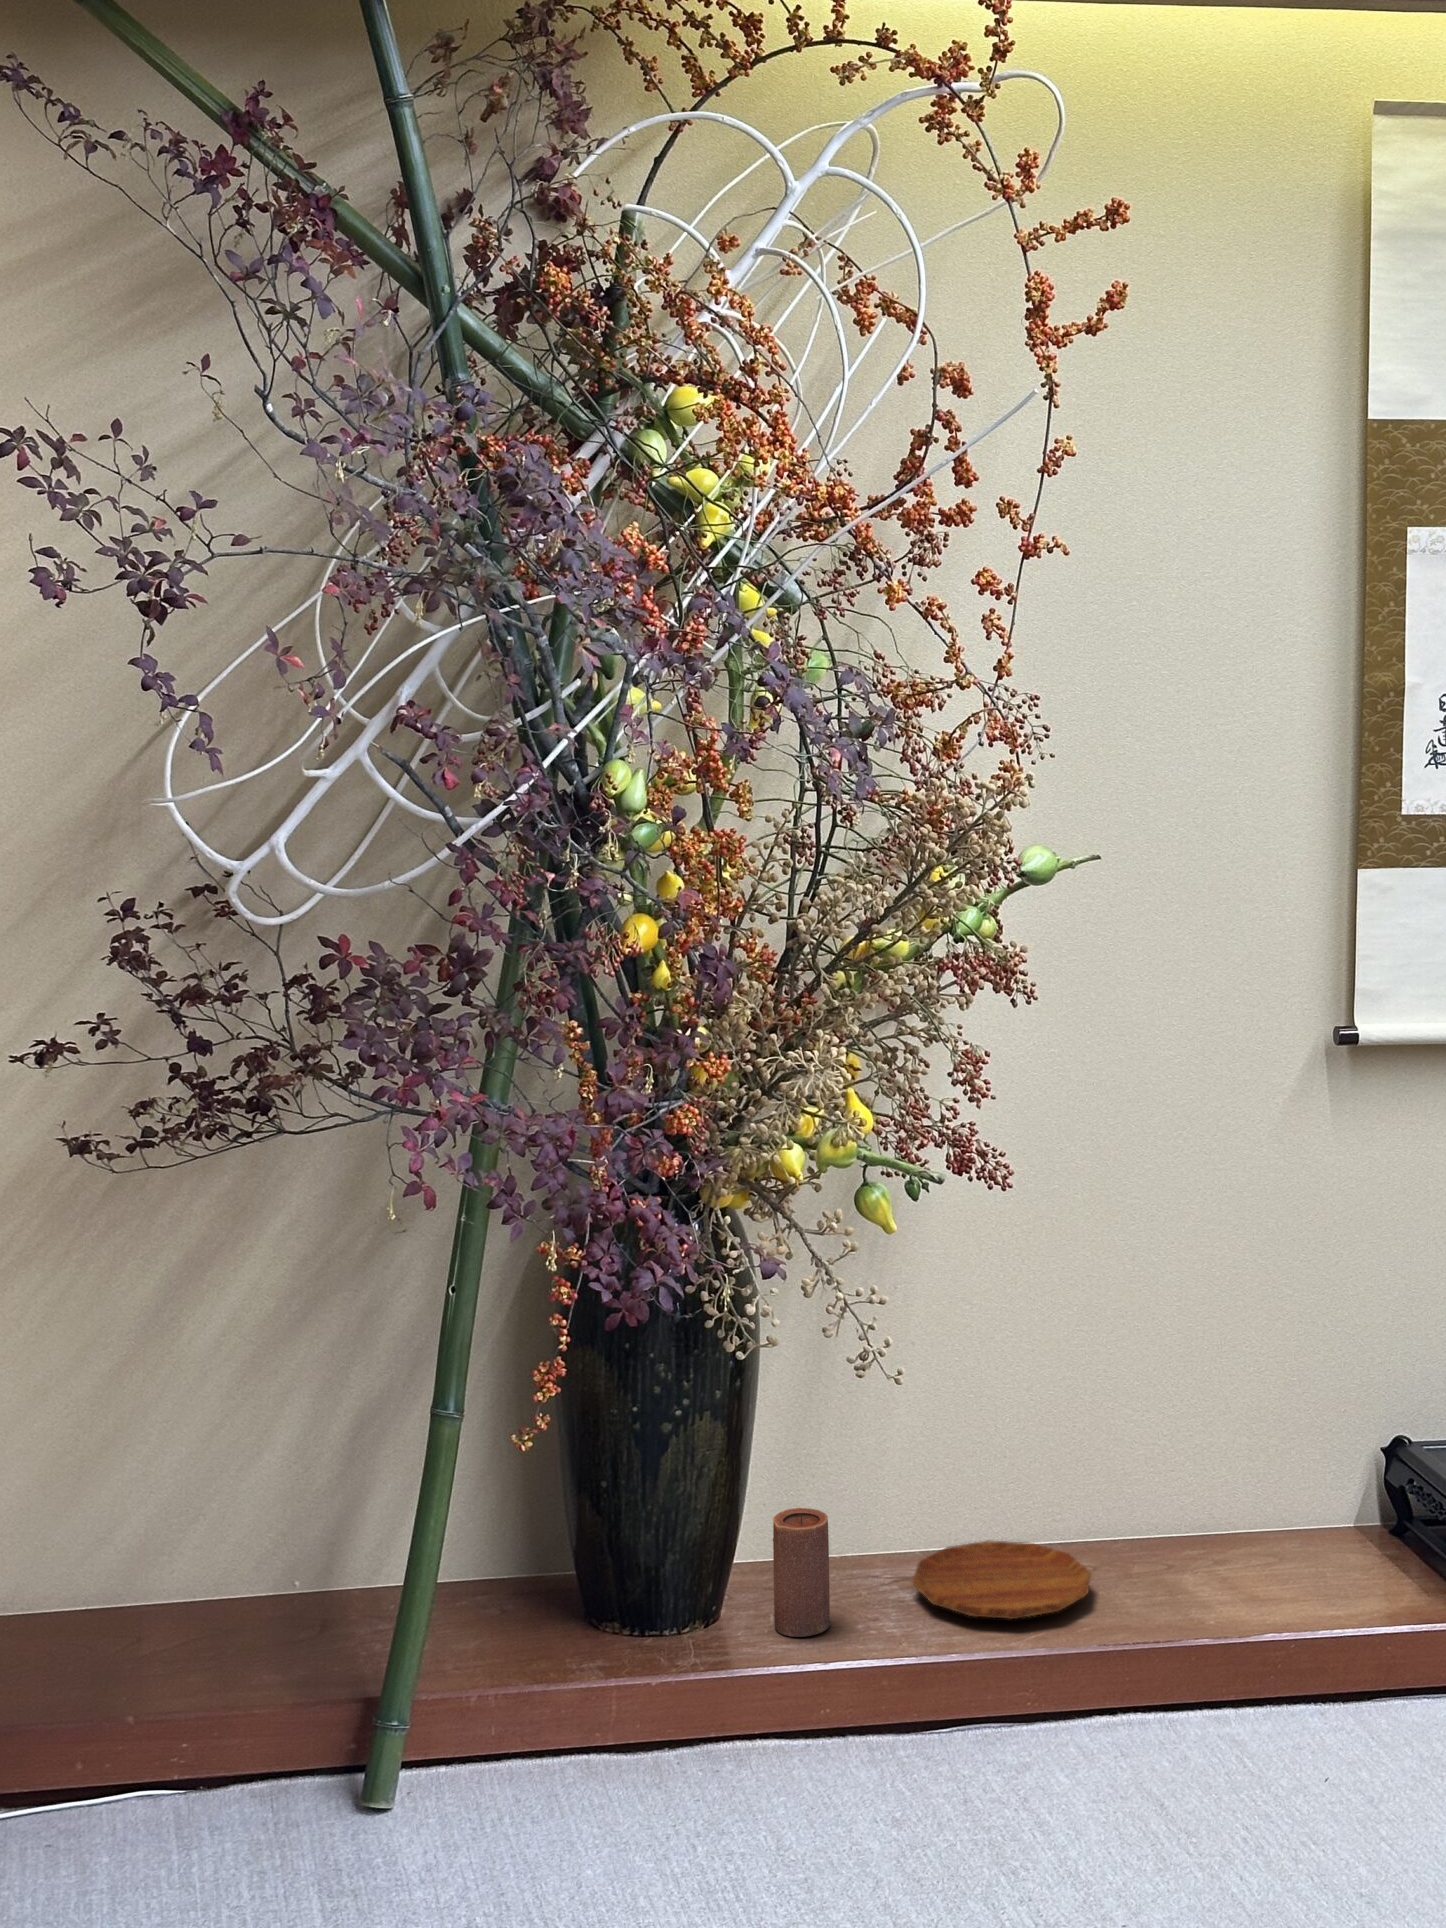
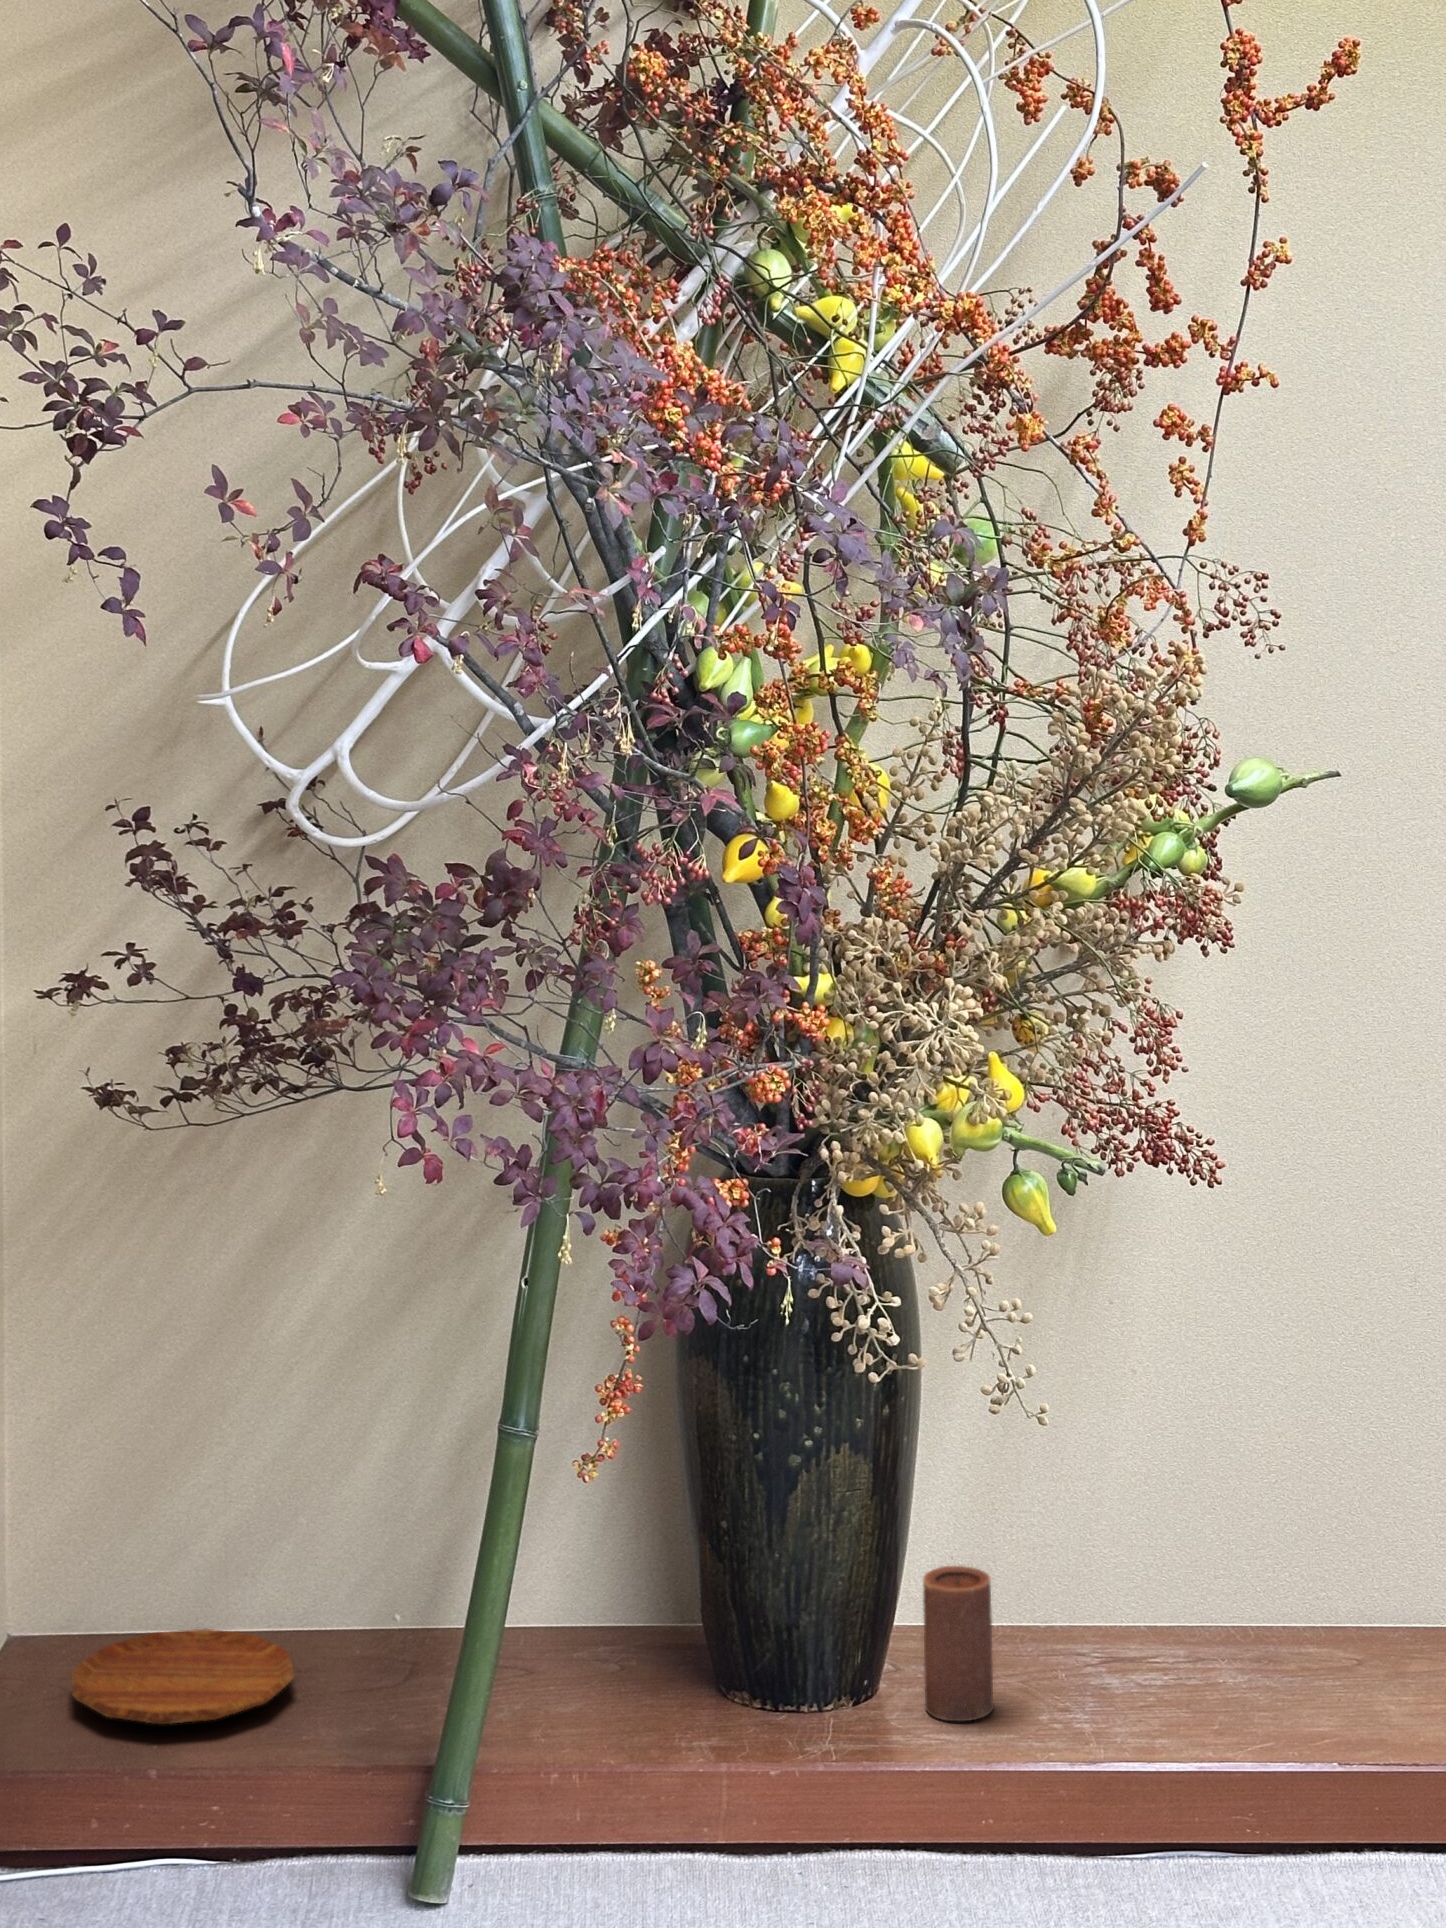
tray: present [912,1541,1091,1619] -> present [72,1629,295,1724]

